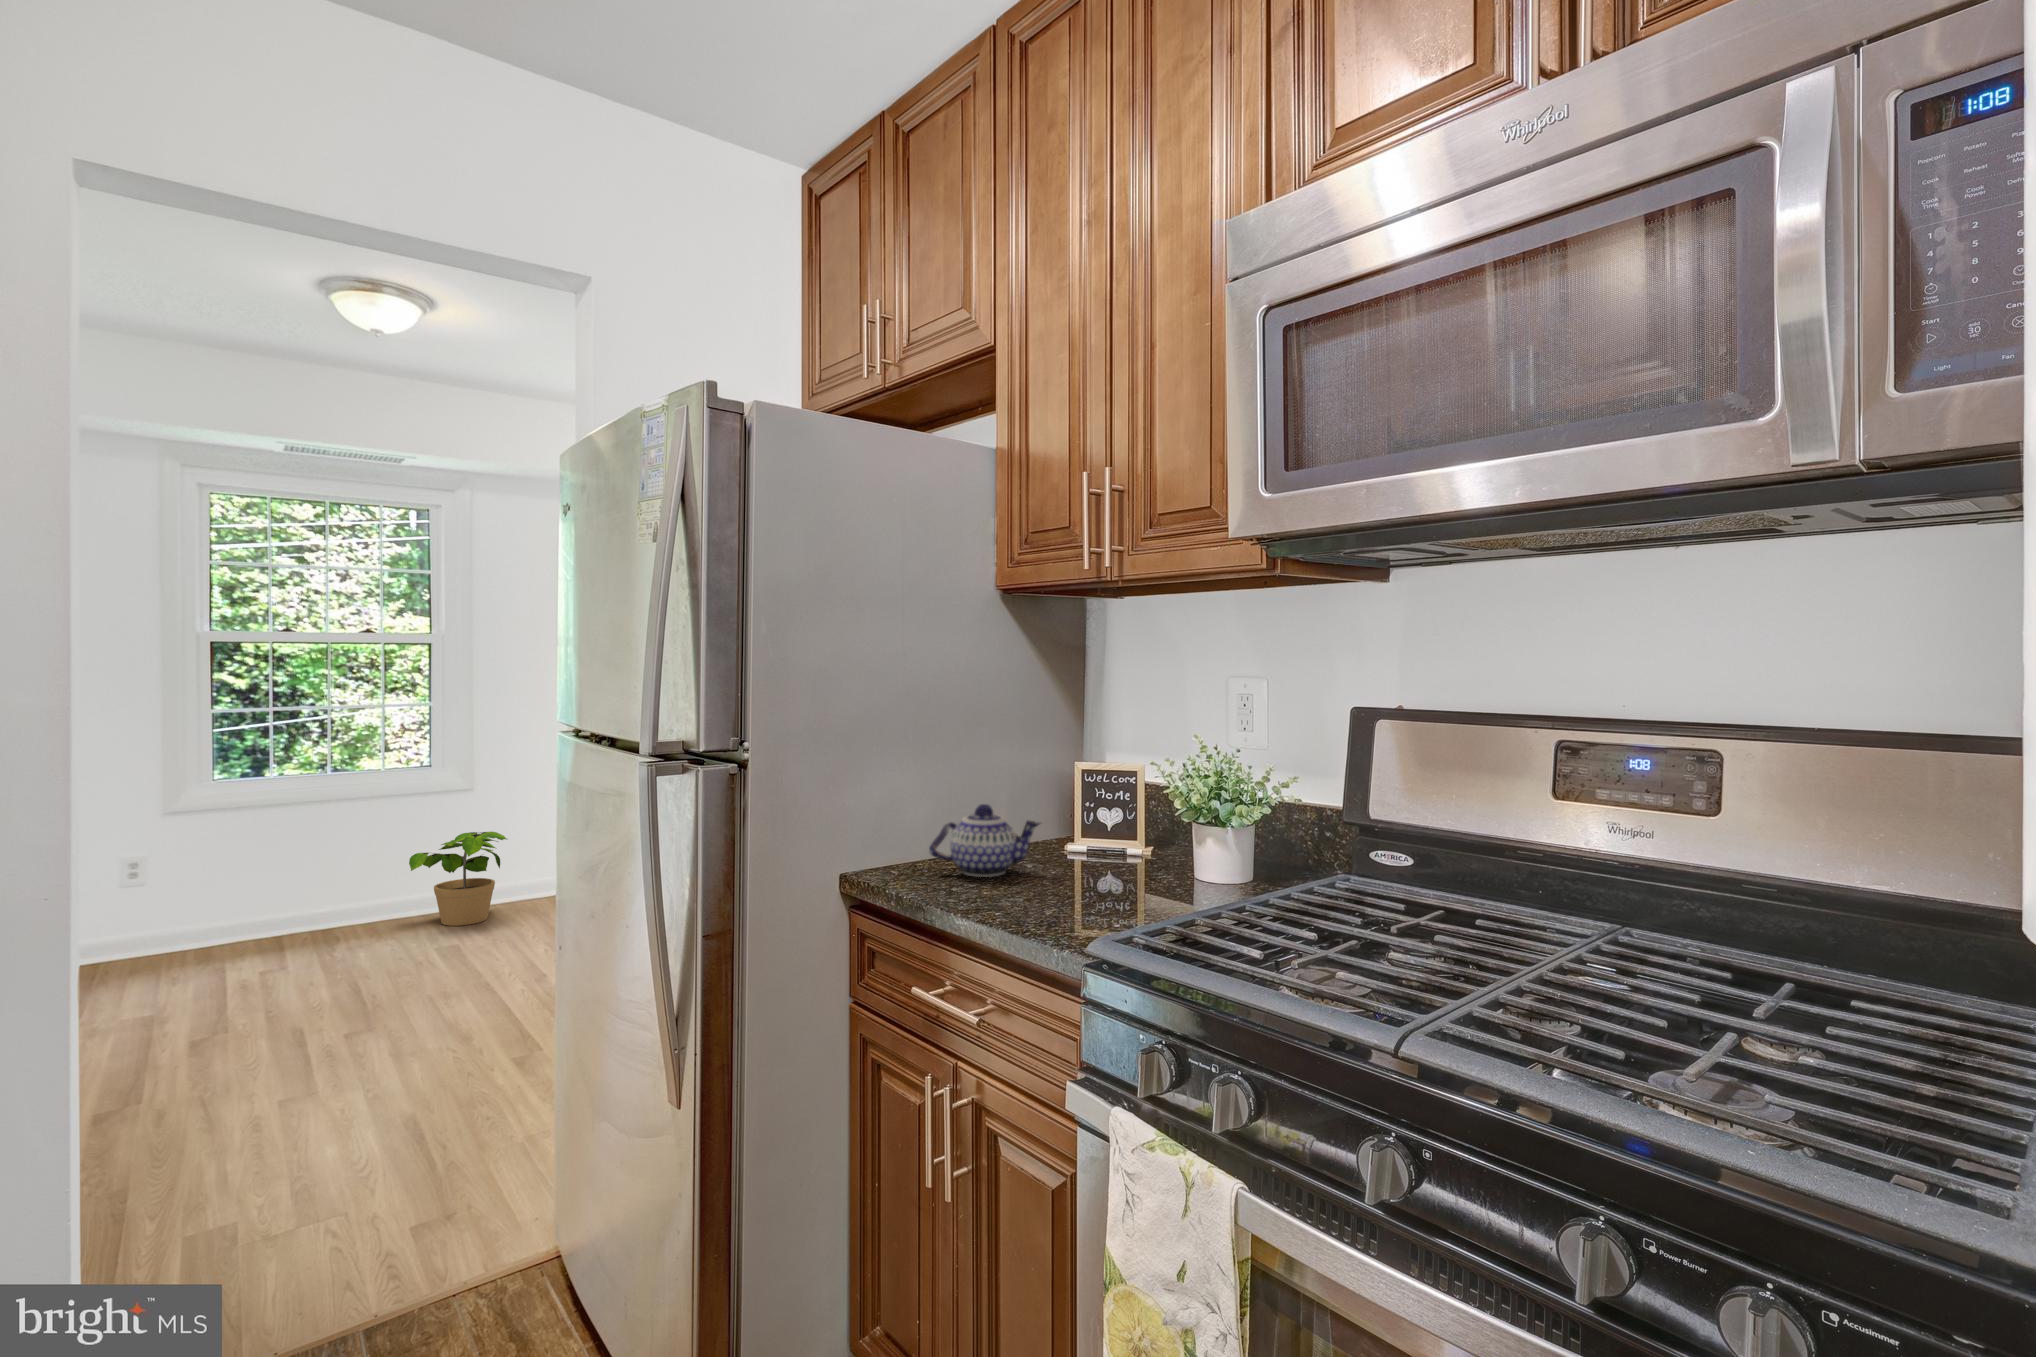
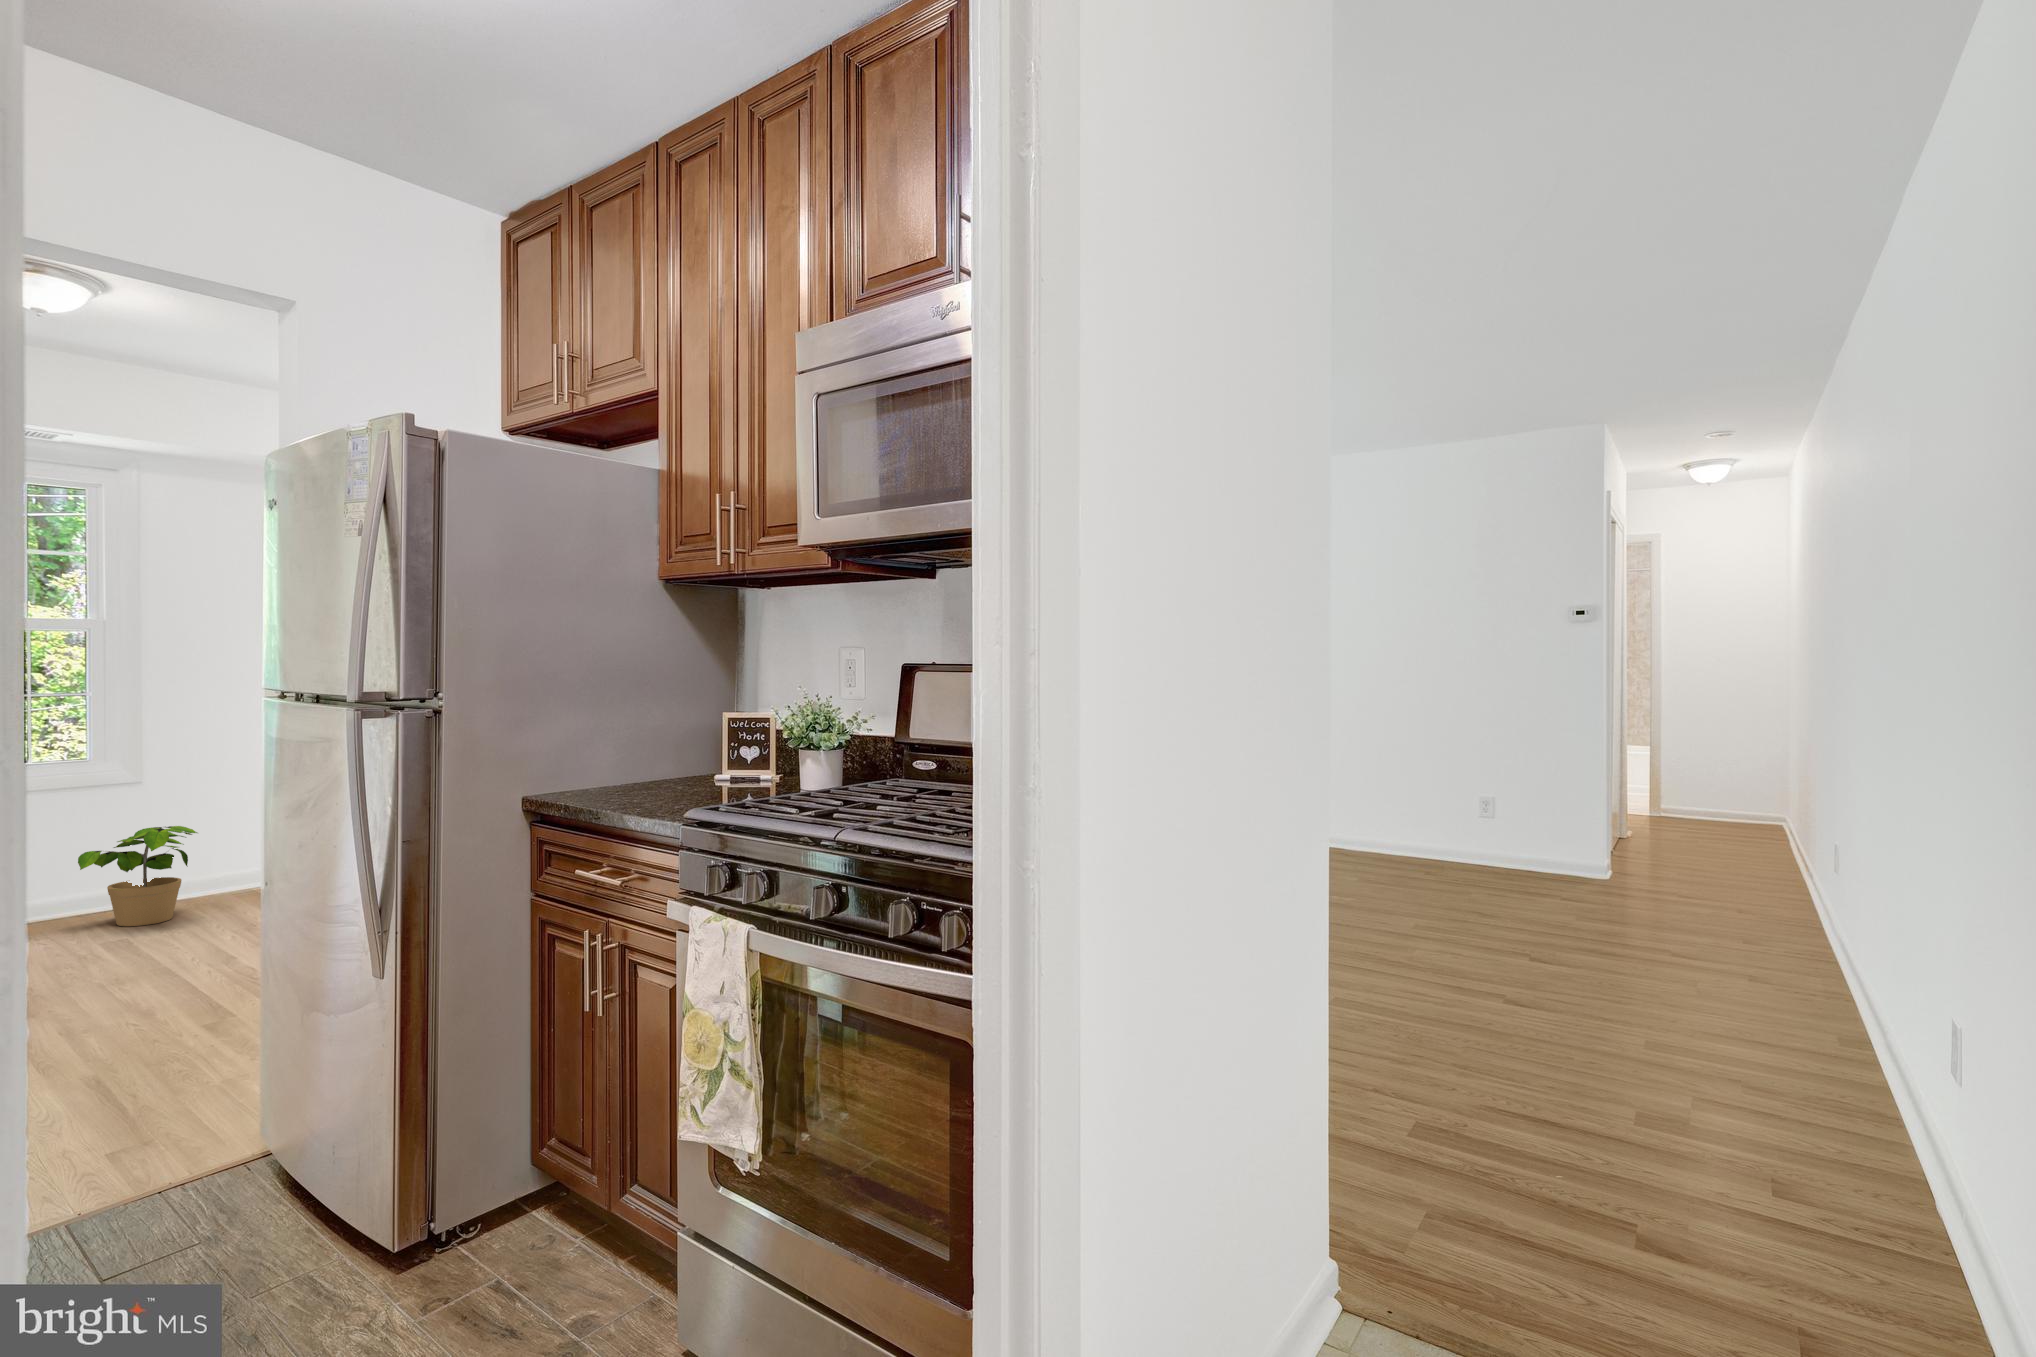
teapot: present [929,804,1041,877] -> none [597,740,687,794]

